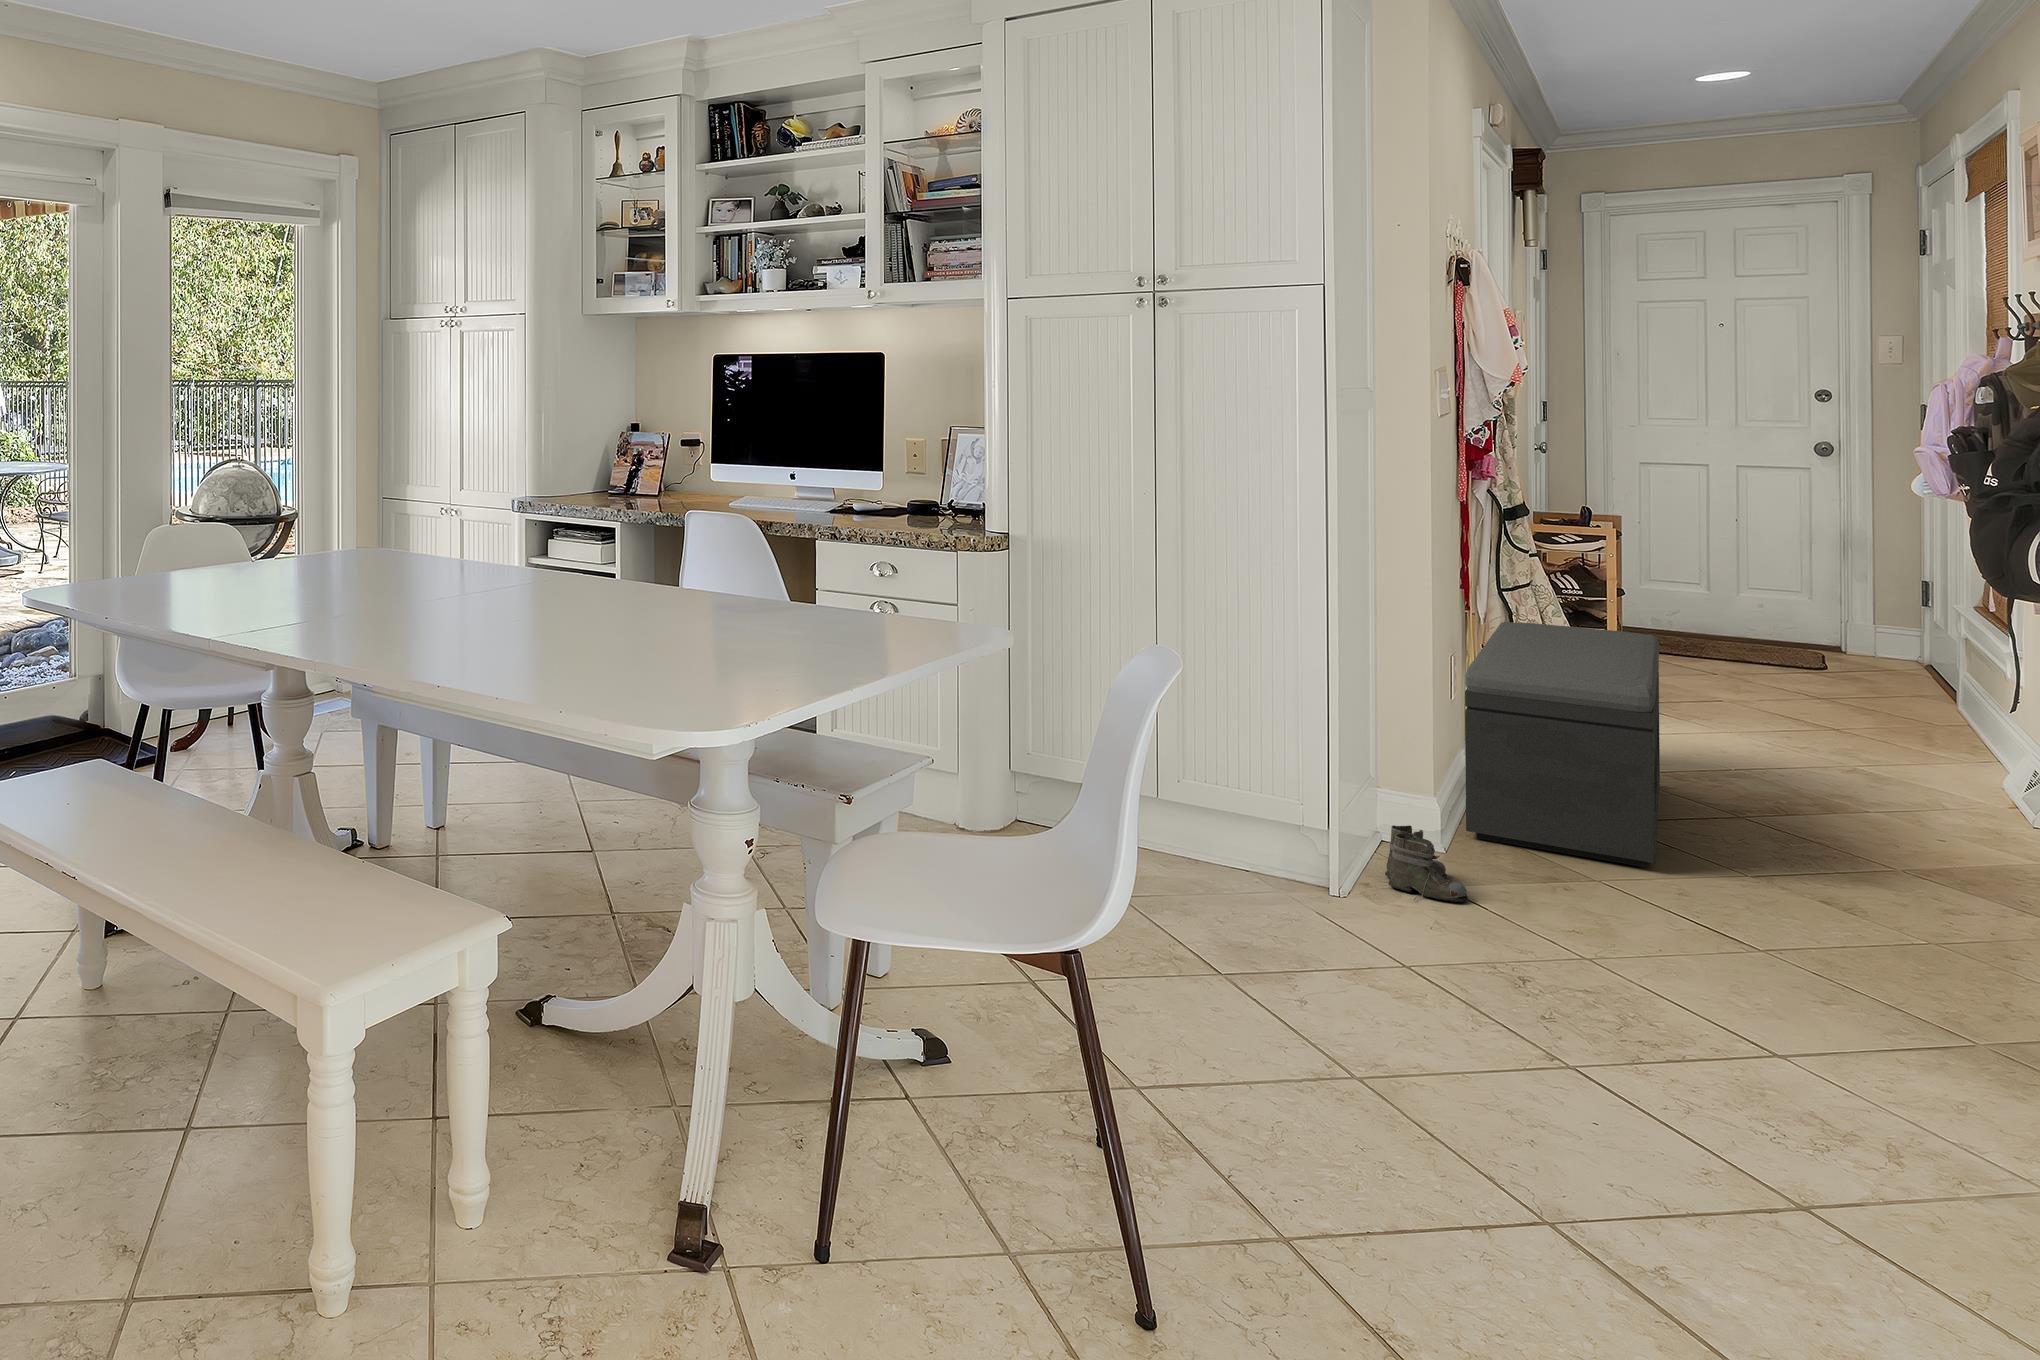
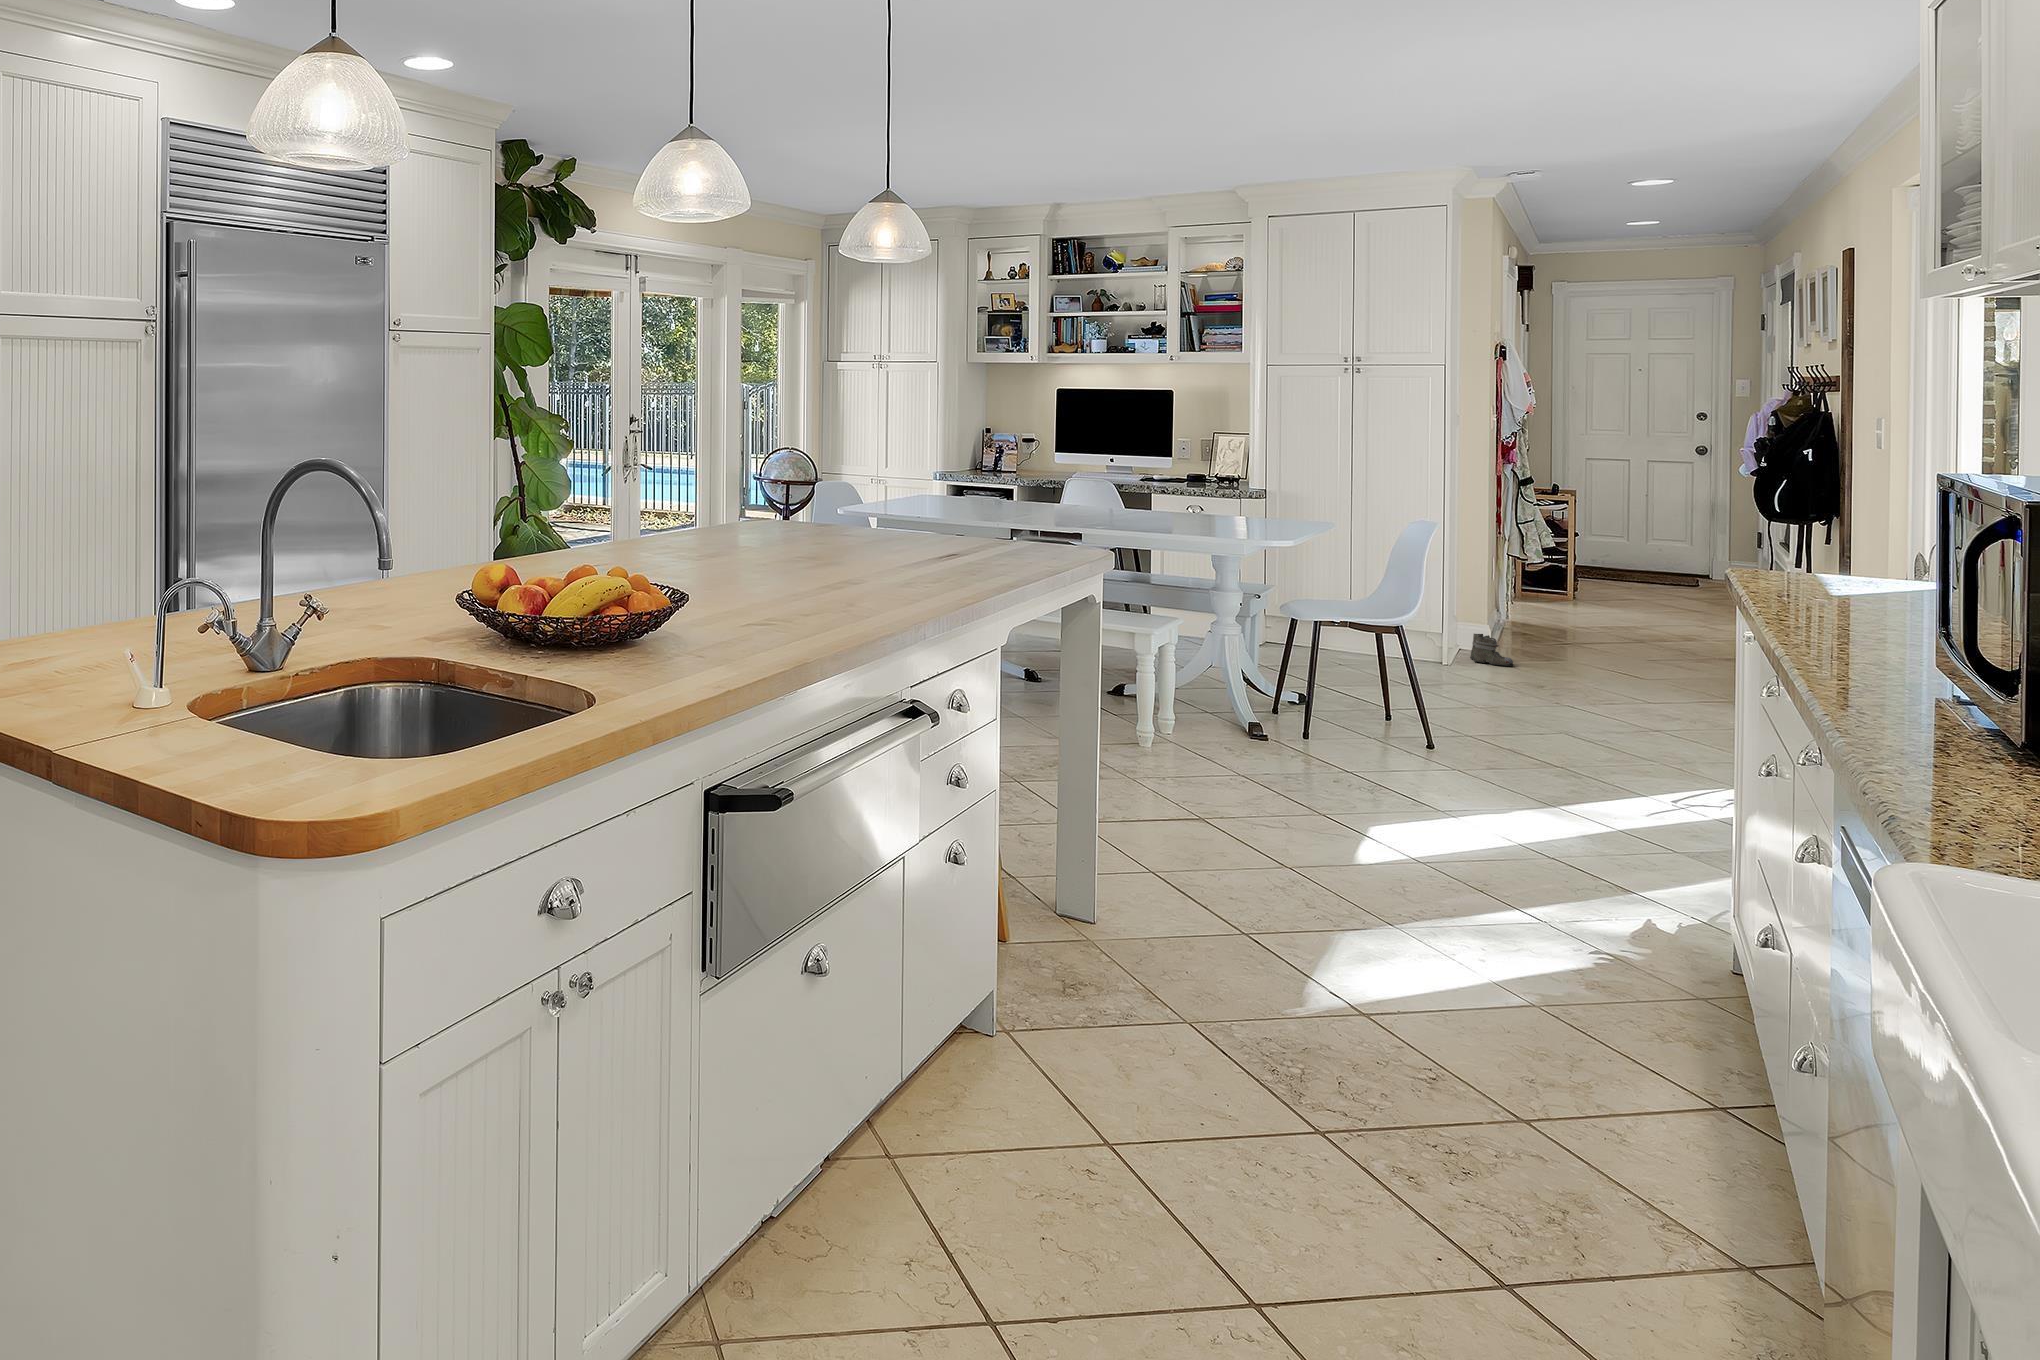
storage bench: present [1465,622,1660,867] -> none [1506,544,1605,657]

